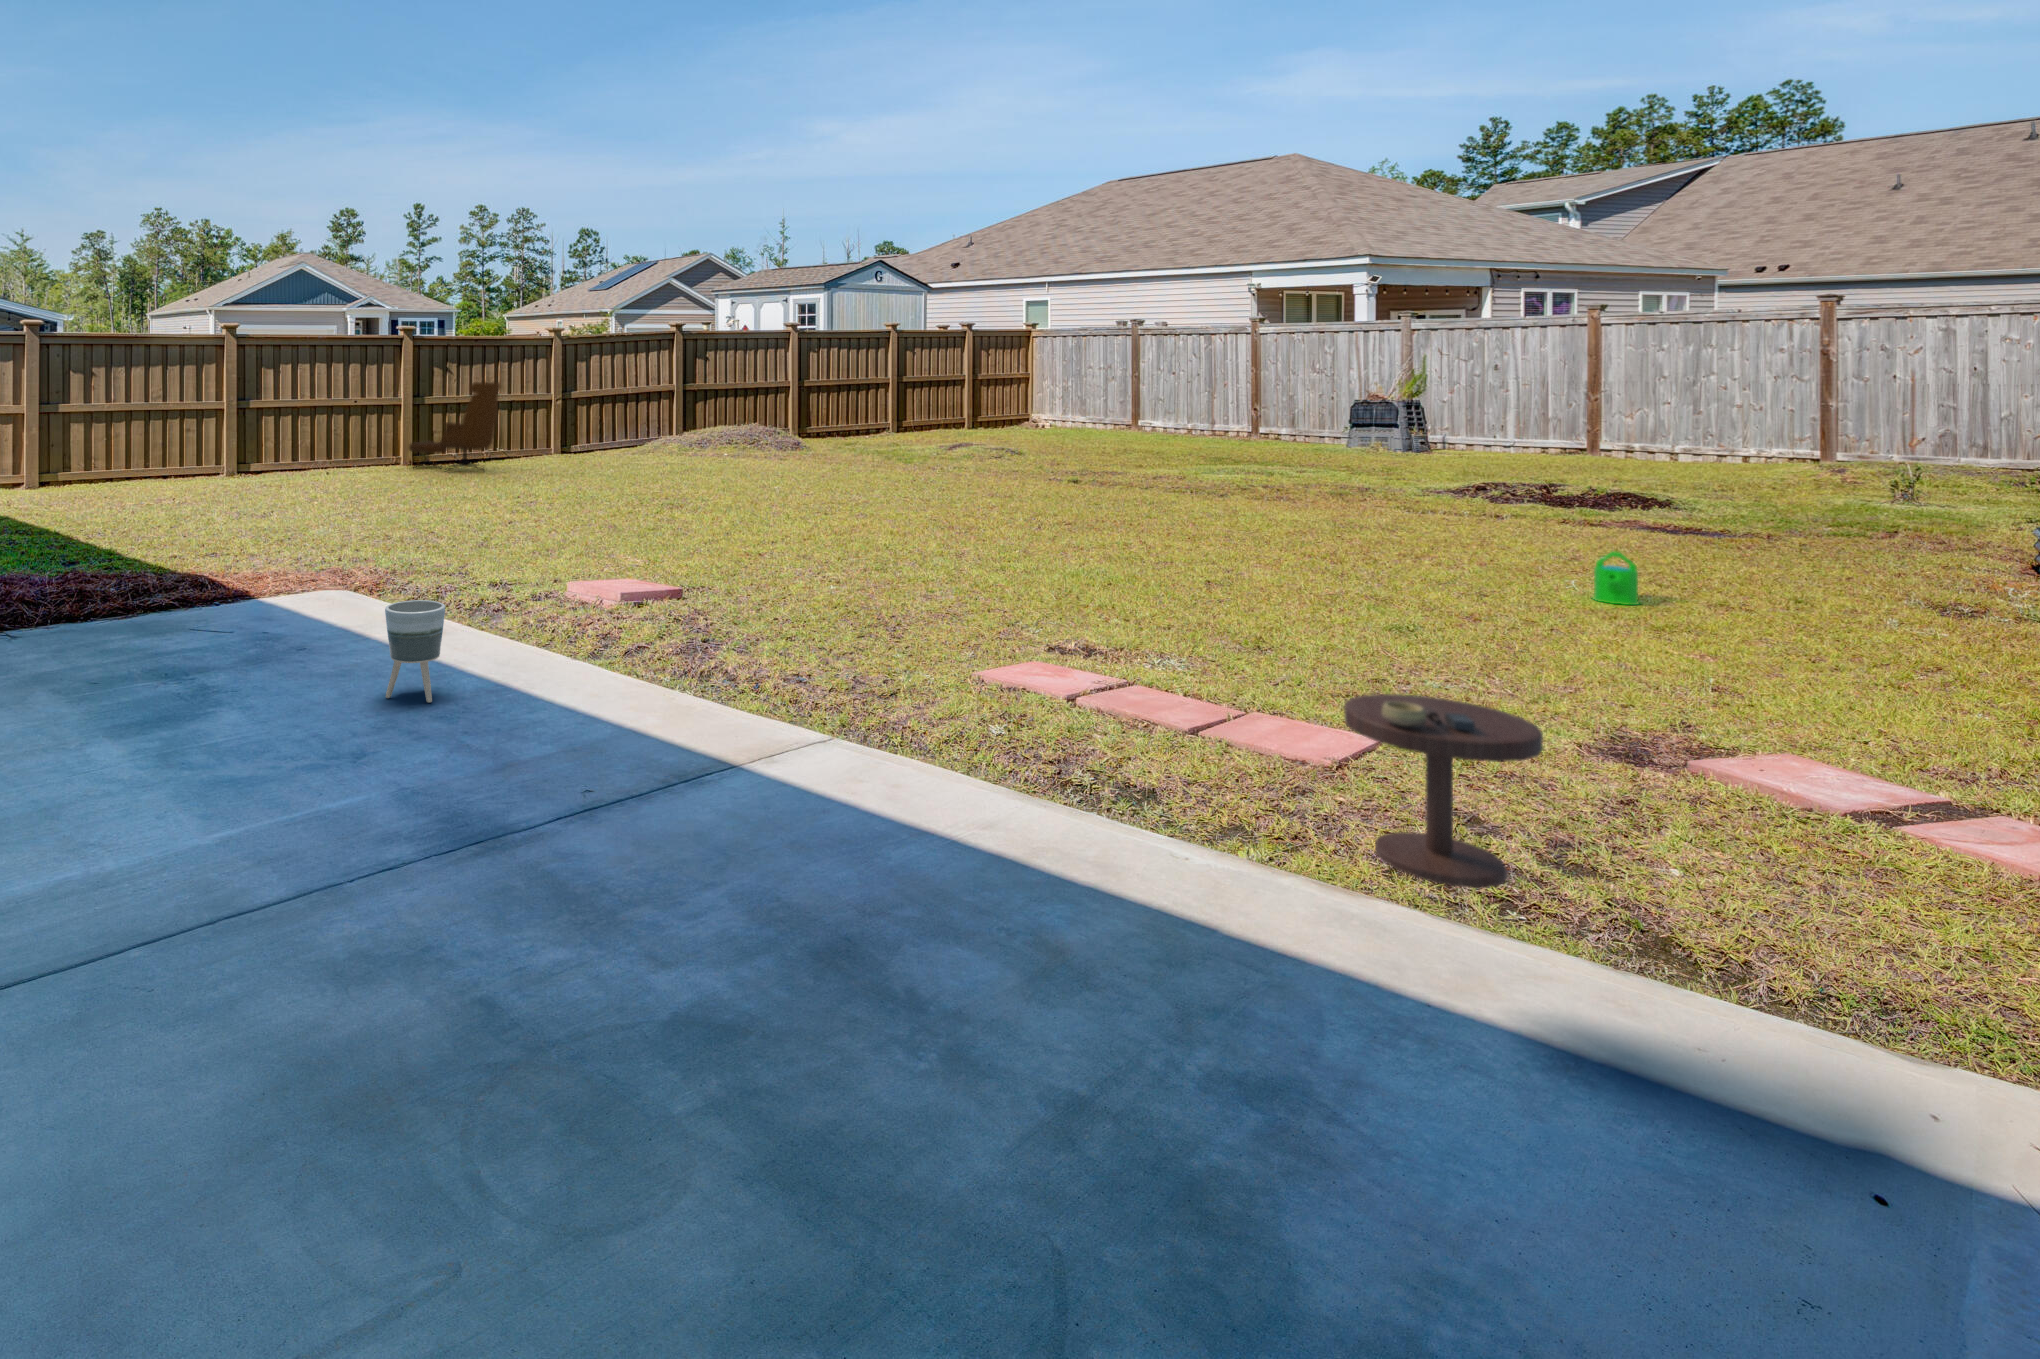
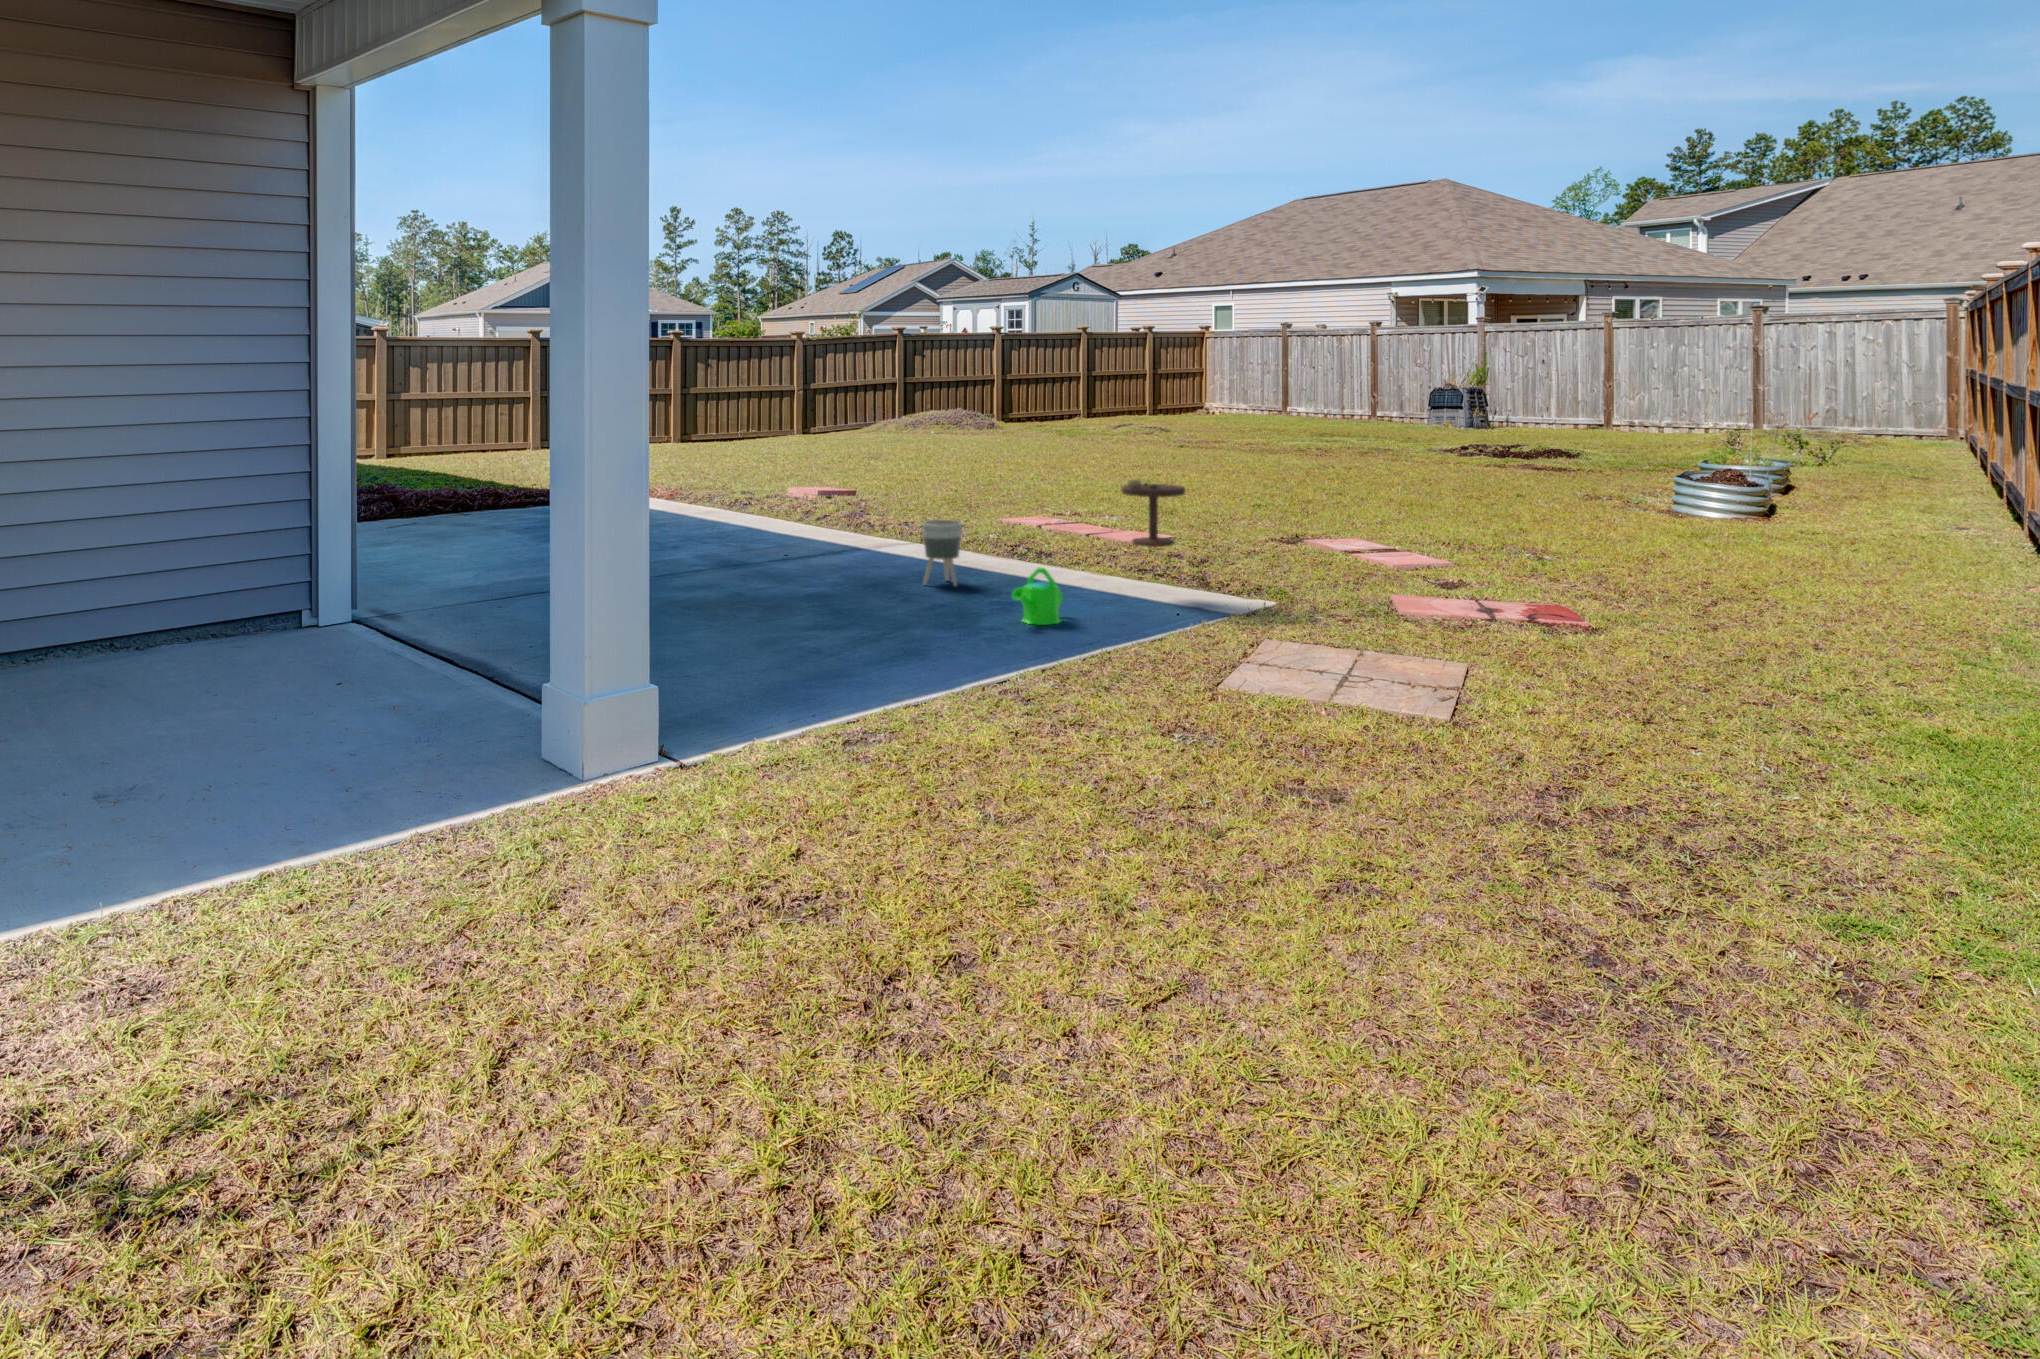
lounge chair: present [409,382,500,468] -> none [677,375,752,447]
watering can: present [1593,551,1639,605] -> present [1012,567,1063,625]
planter: present [385,600,445,703] -> present [922,520,962,586]

